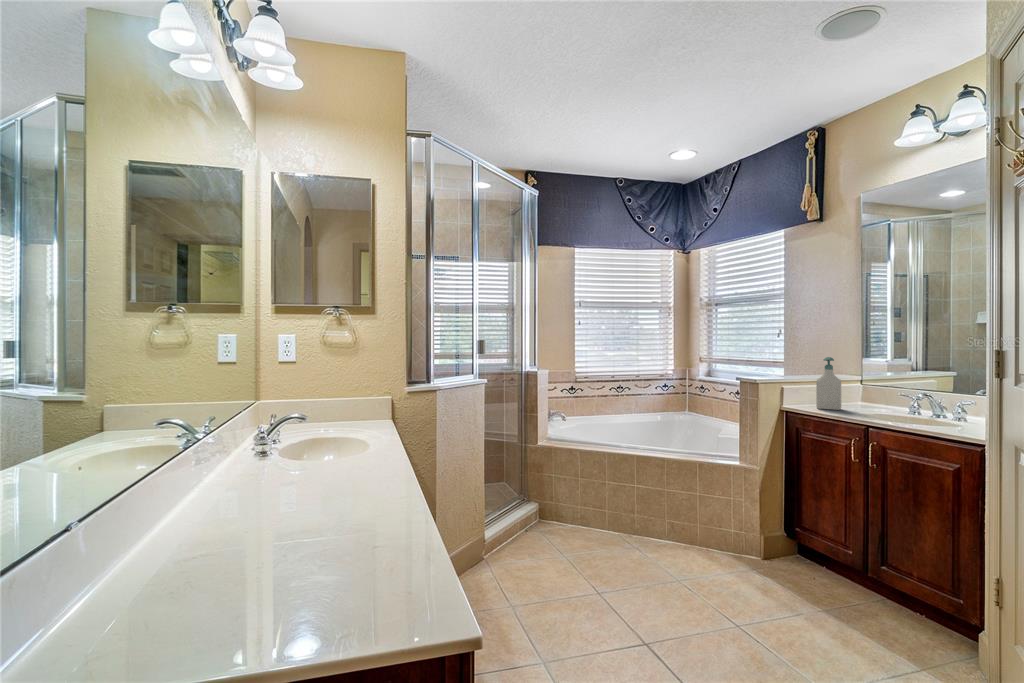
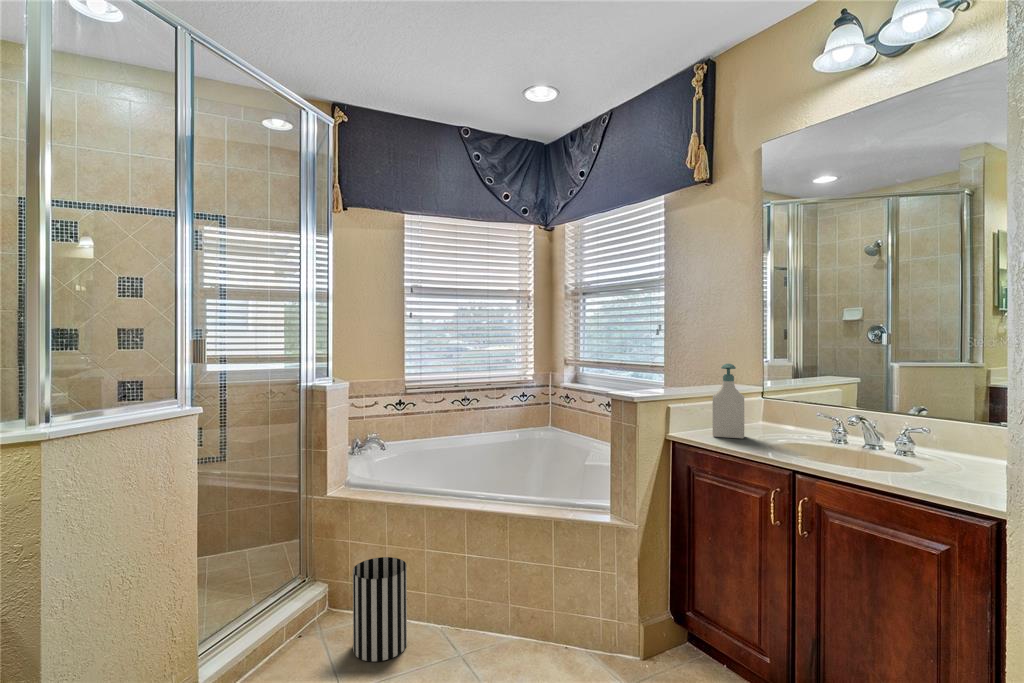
wastebasket: none [562,485,597,547] -> present [353,557,407,661]

